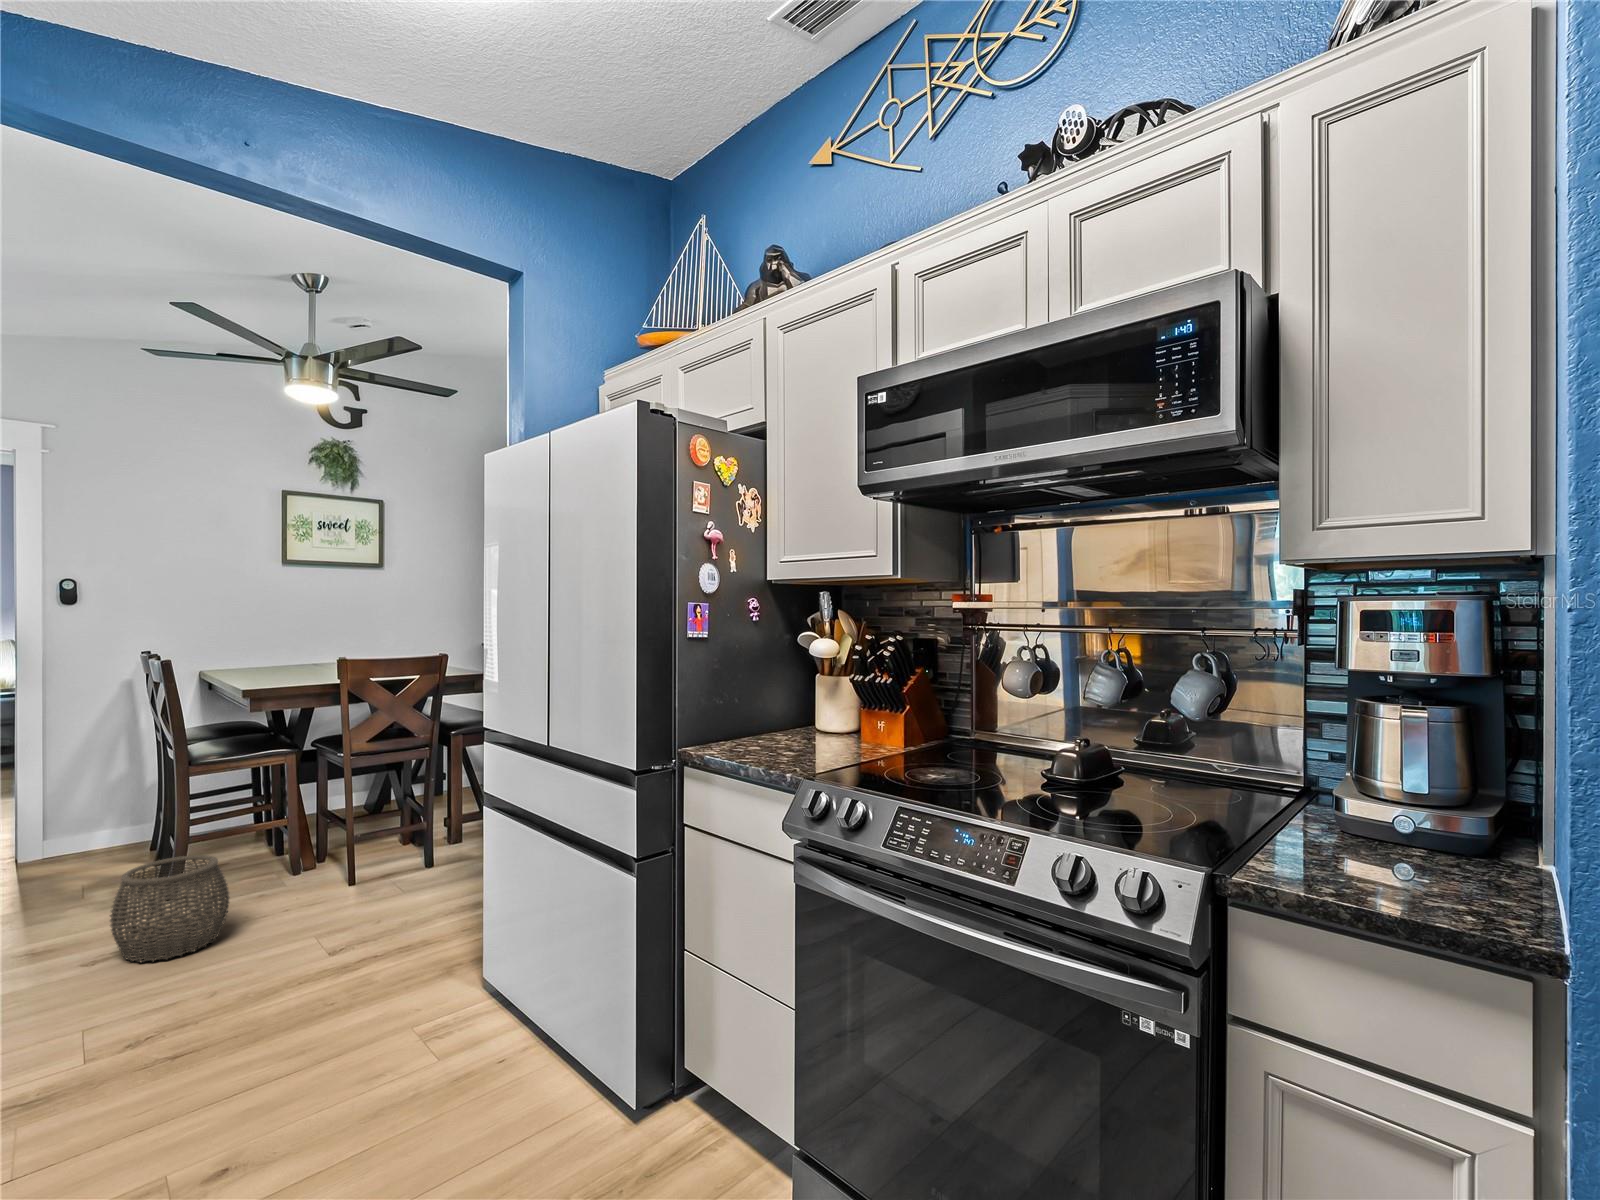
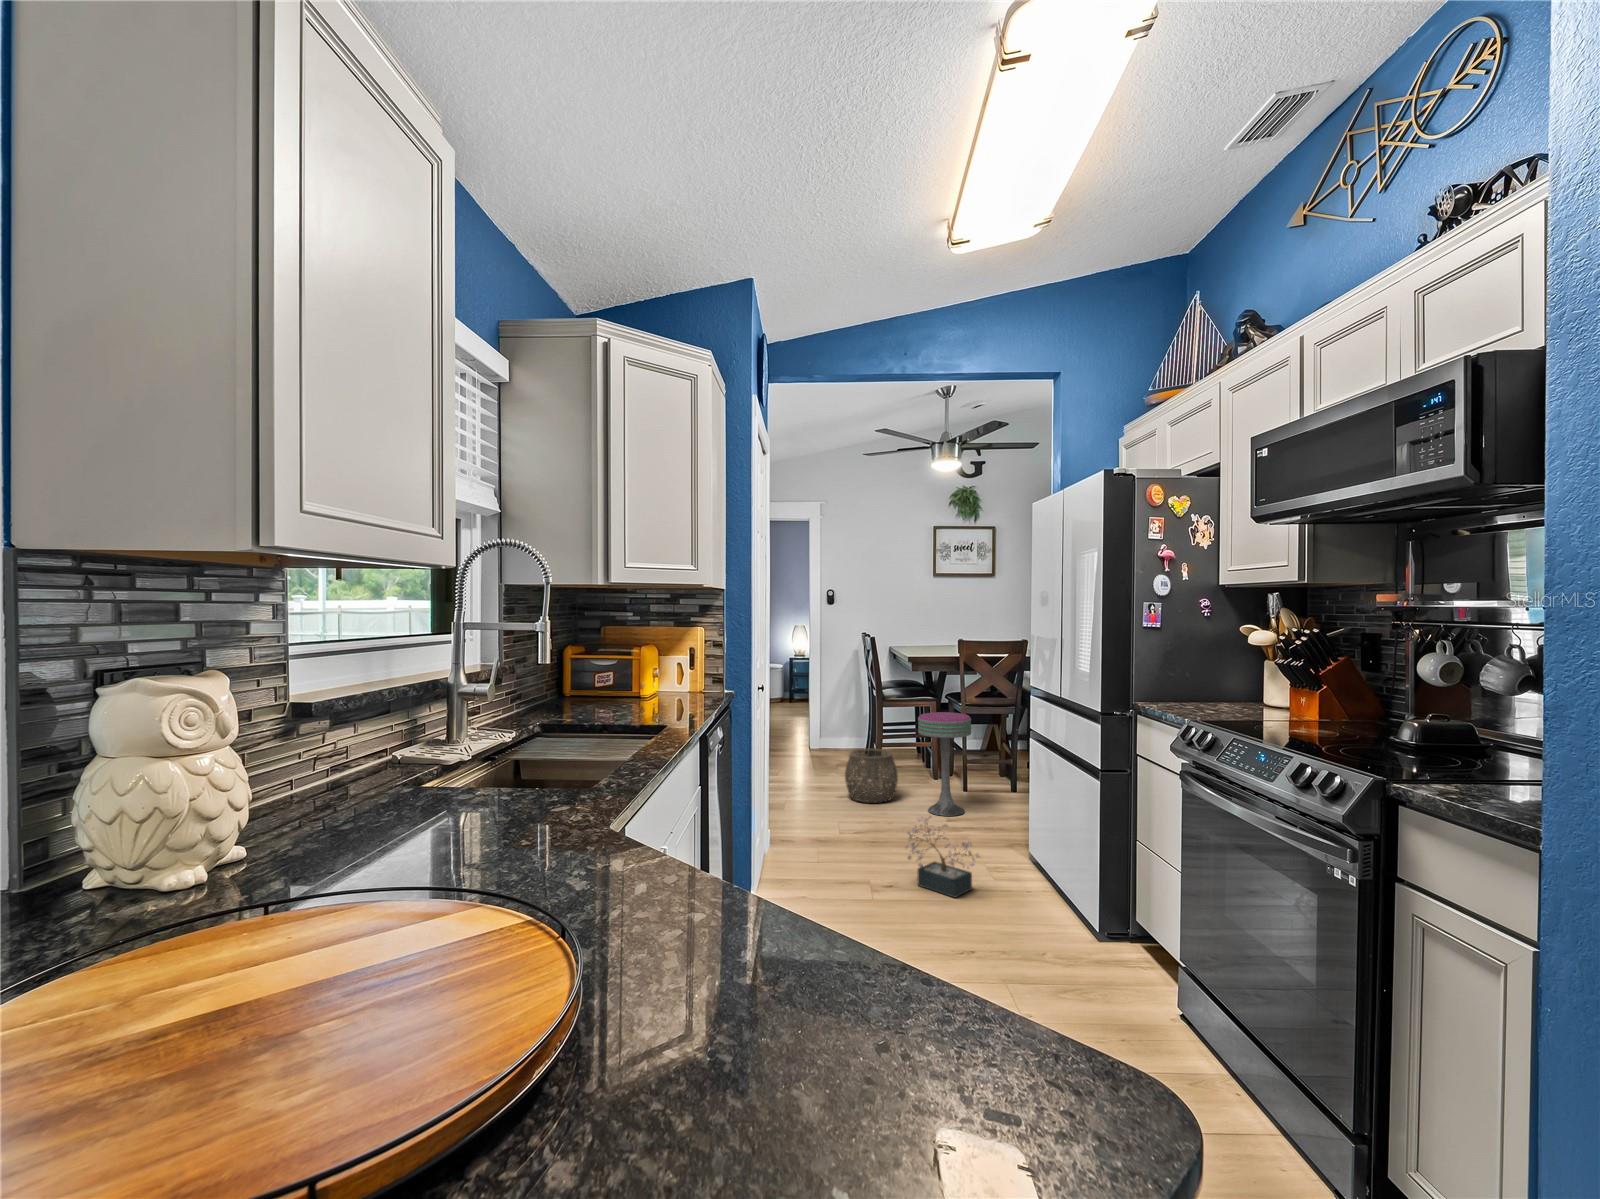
bar stool: none [272,775,370,947] -> present [918,712,972,816]
decorative plant: none [263,978,421,1118] -> present [905,816,979,898]

